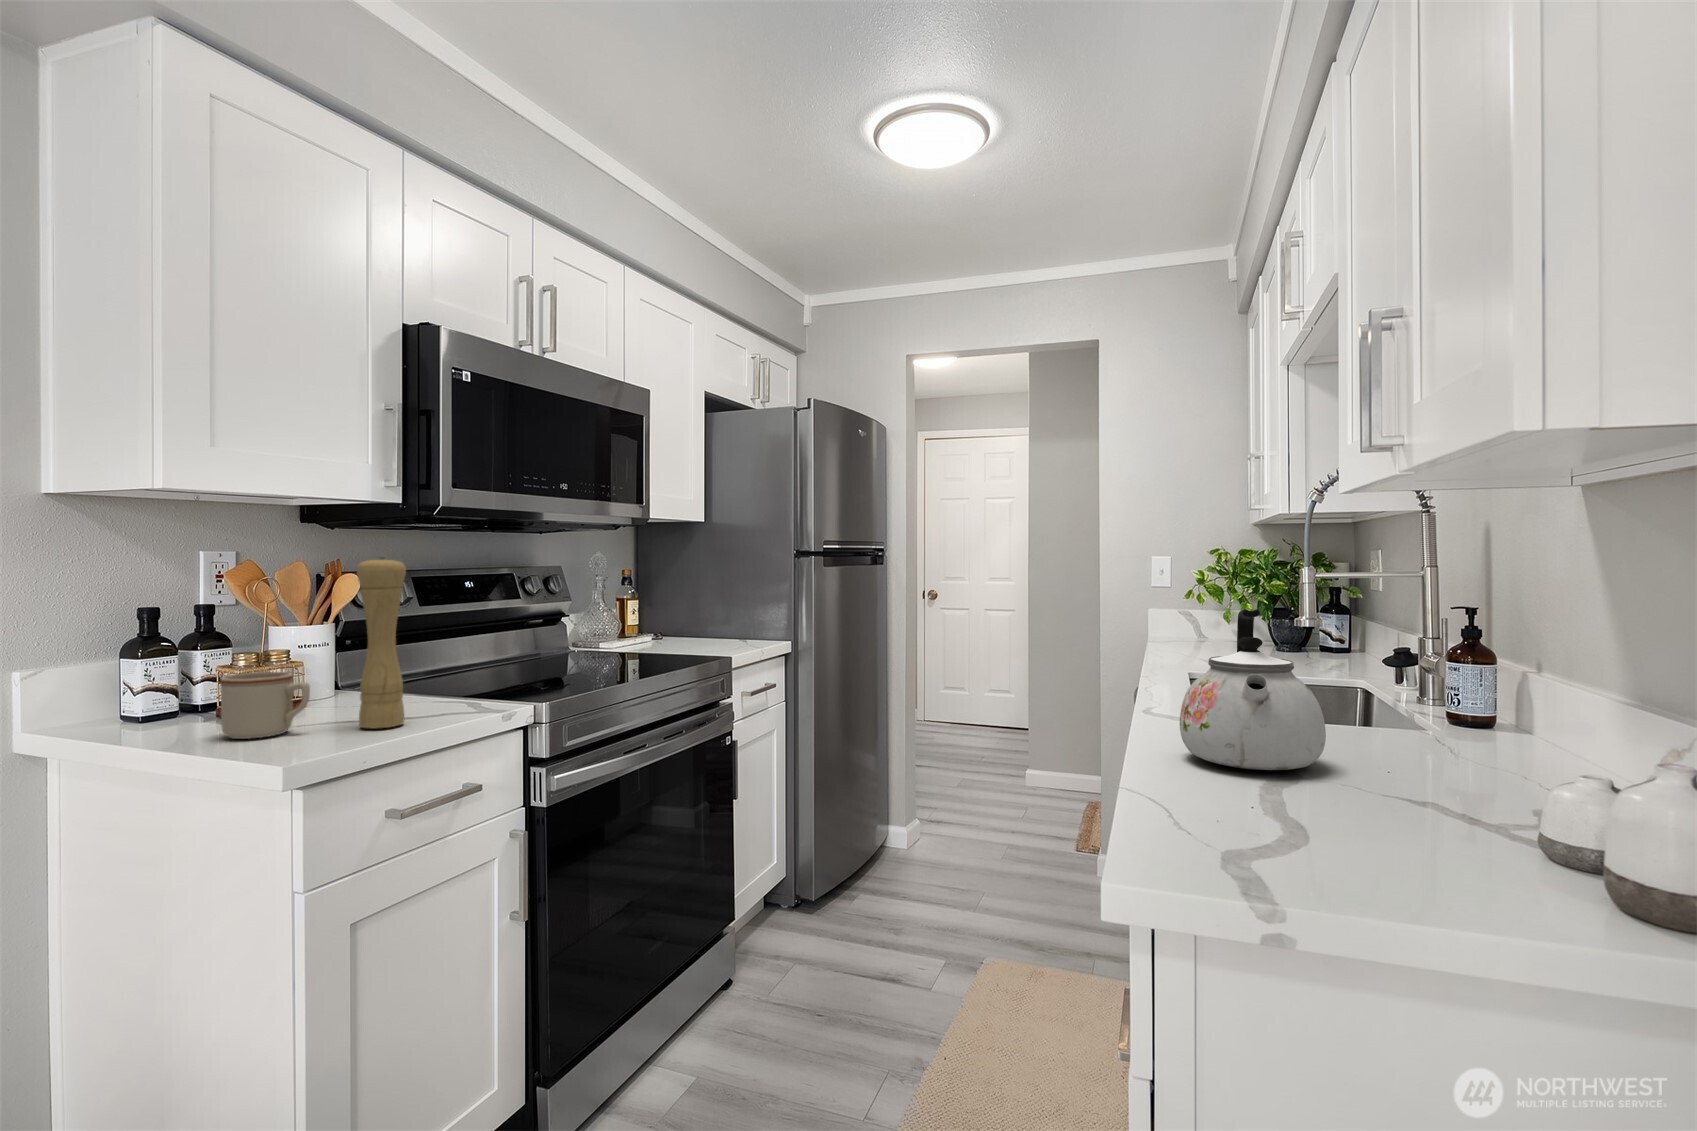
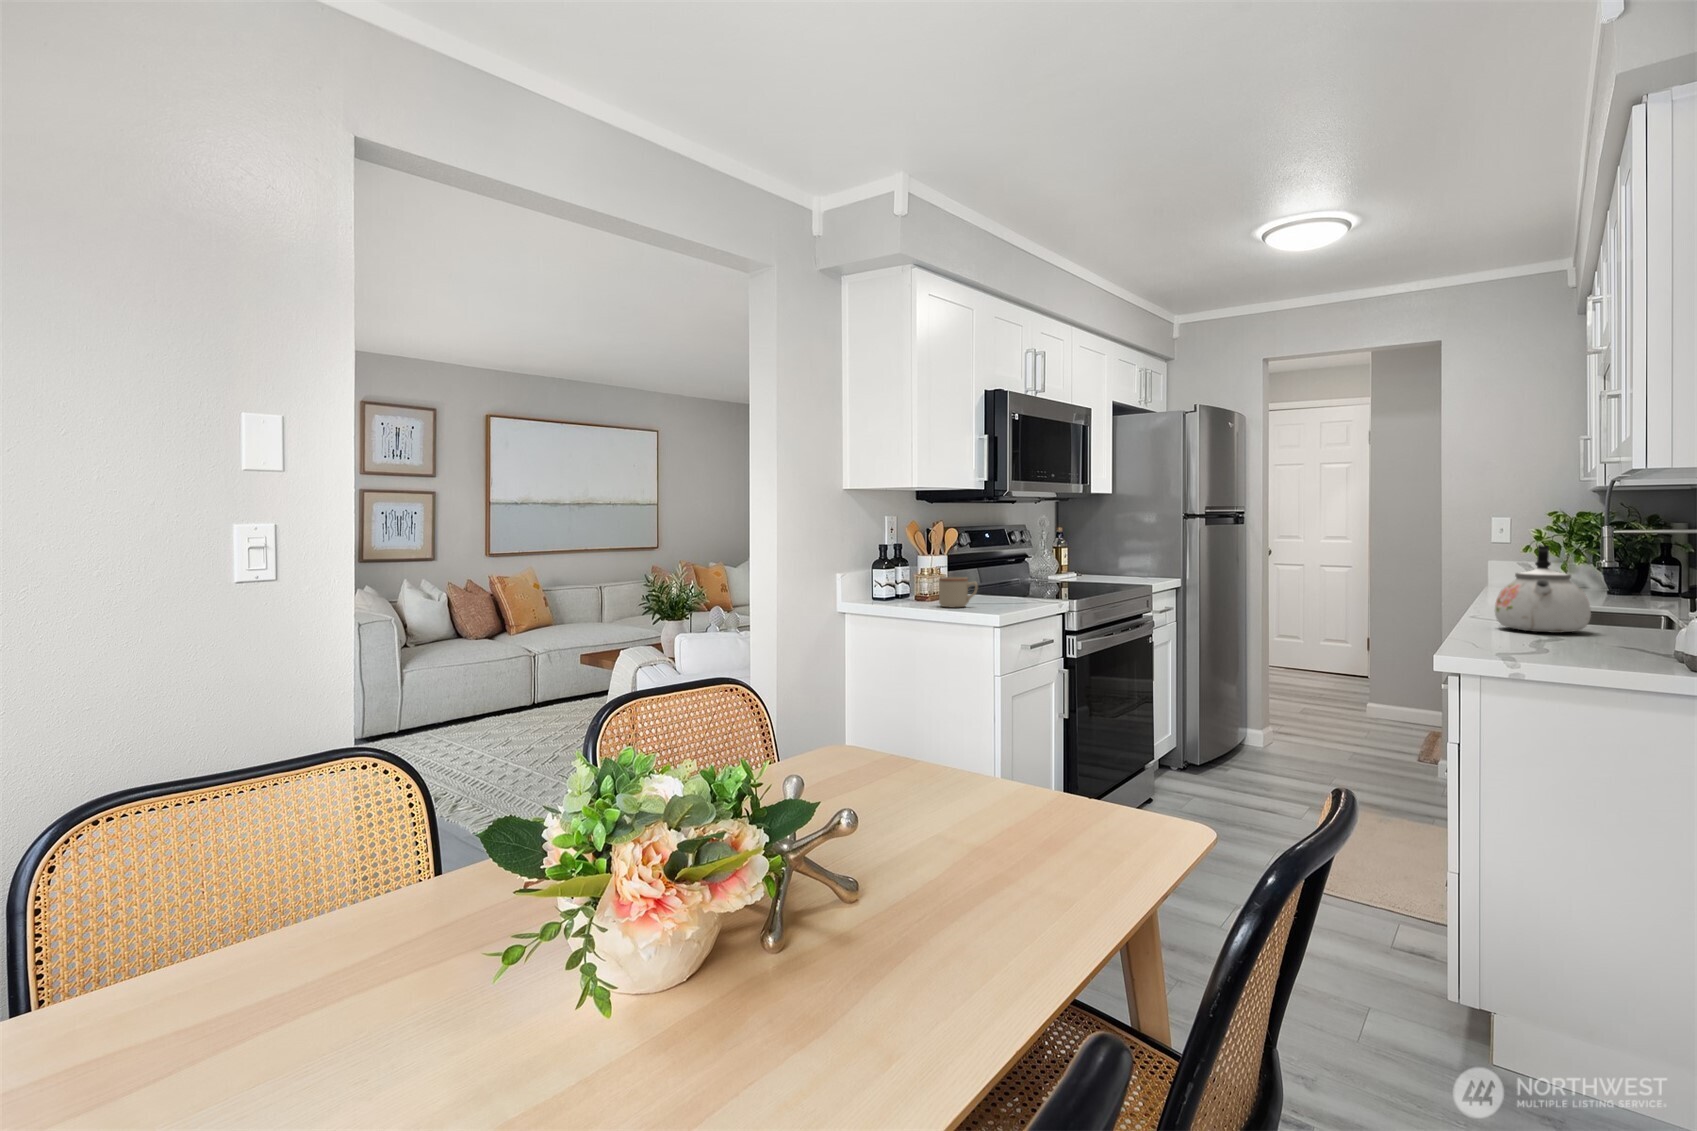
pepper mill: present [357,557,406,729] -> none [996,519,1018,606]

